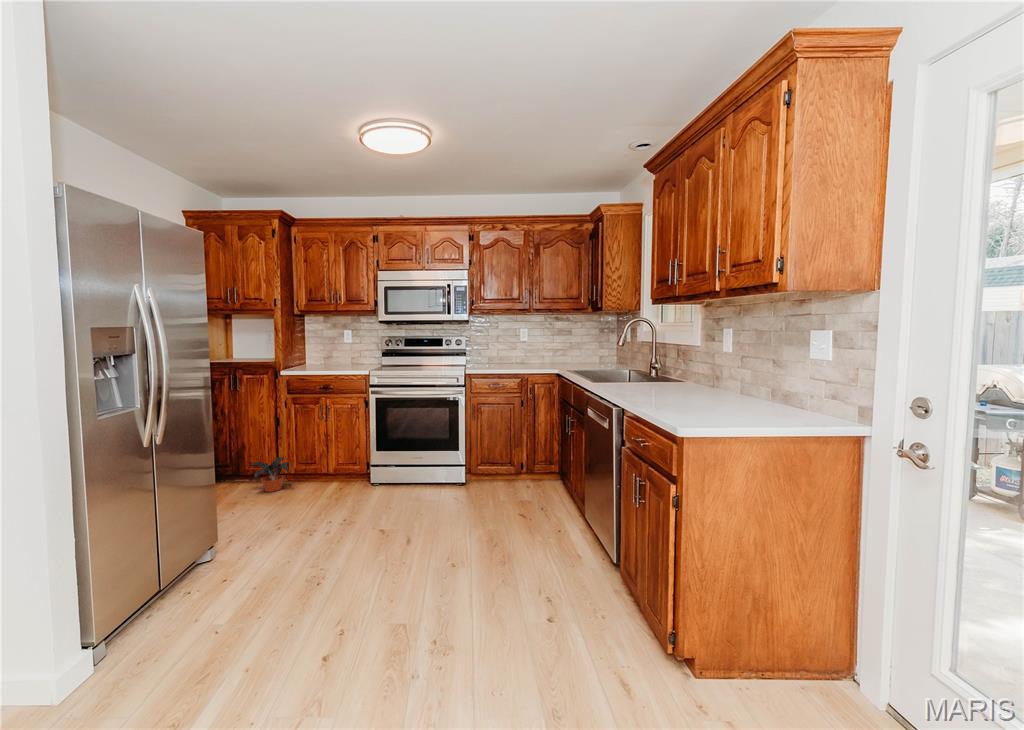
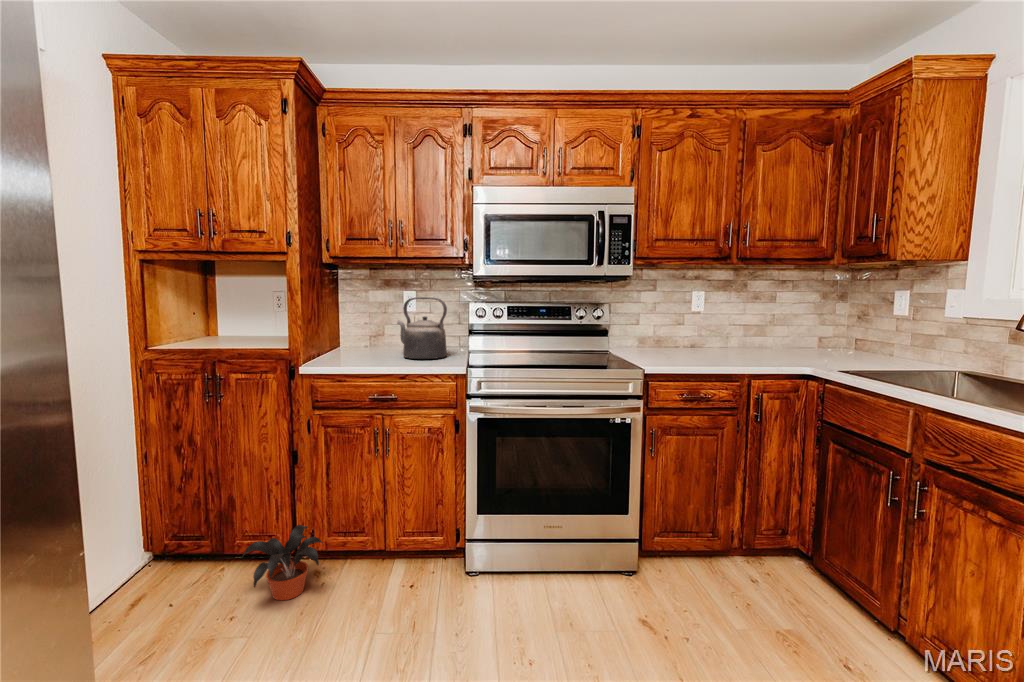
kettle: none [338,334,366,368] -> present [397,297,447,359]

